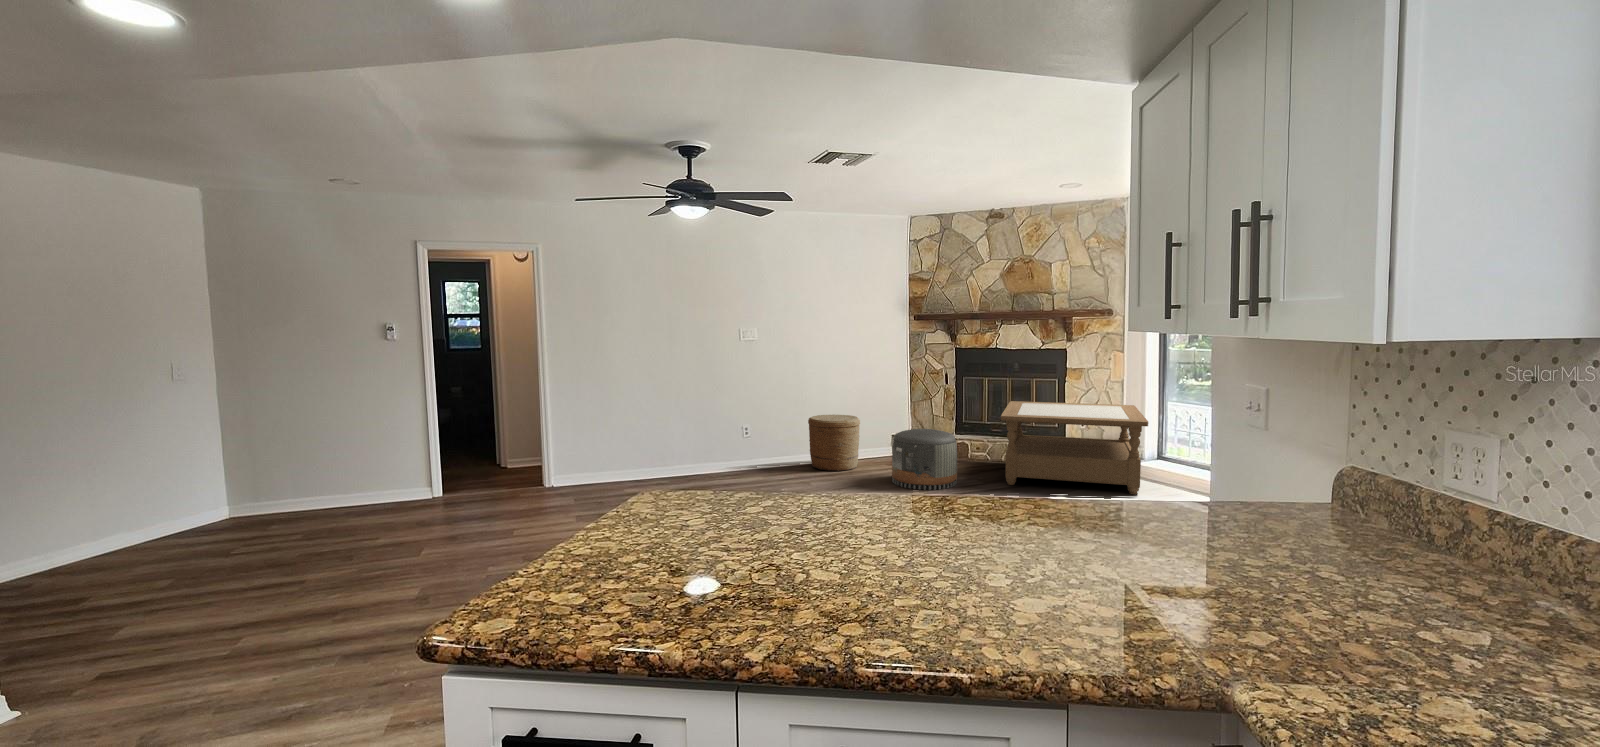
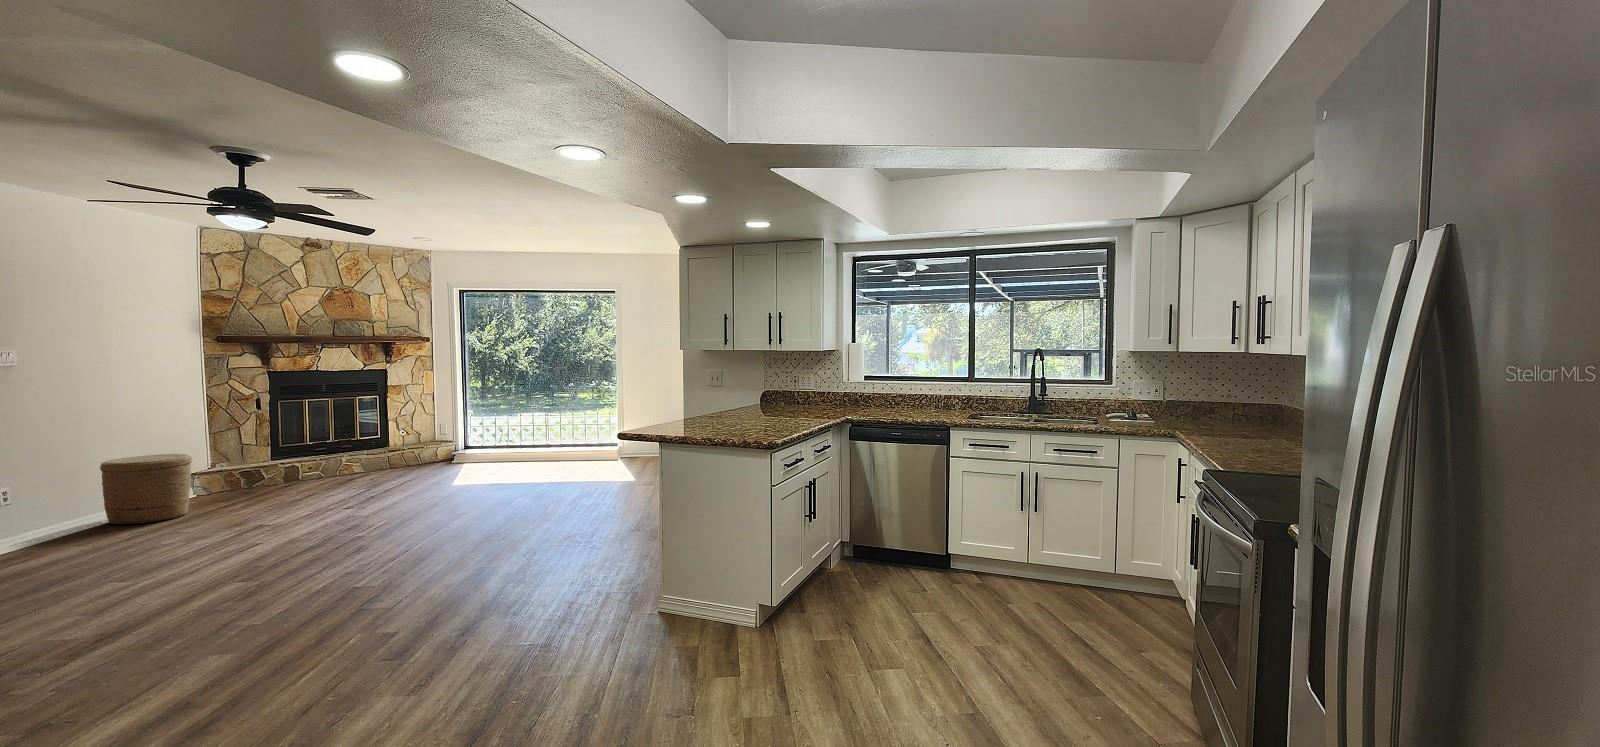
coffee table: present [1001,401,1148,494] -> none [339,411,494,485]
pouf: present [892,429,957,490] -> none [268,449,348,508]

